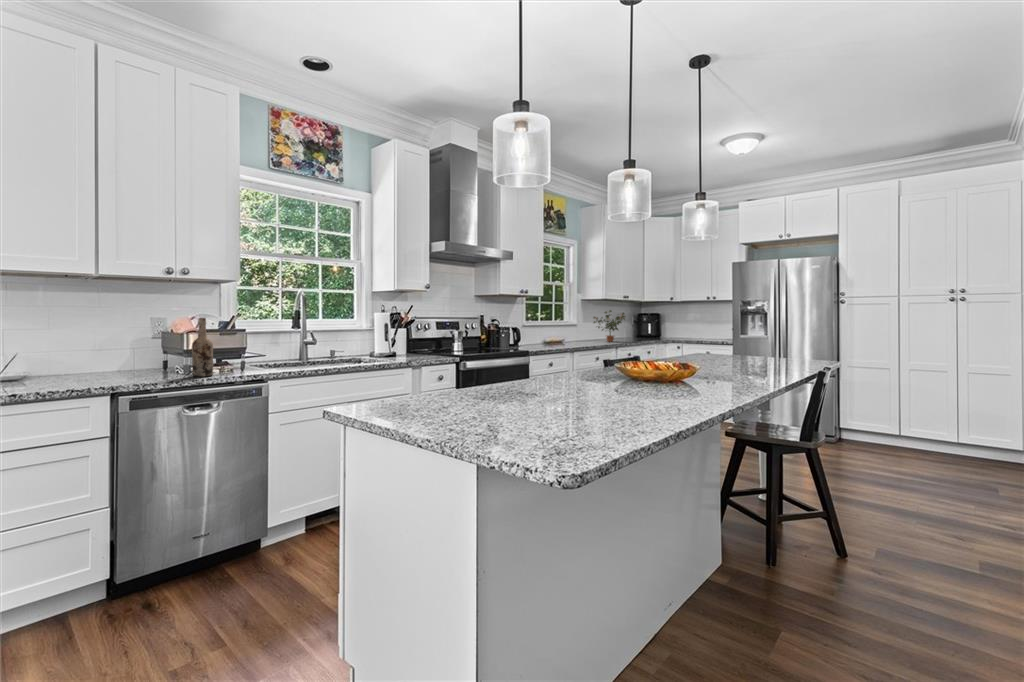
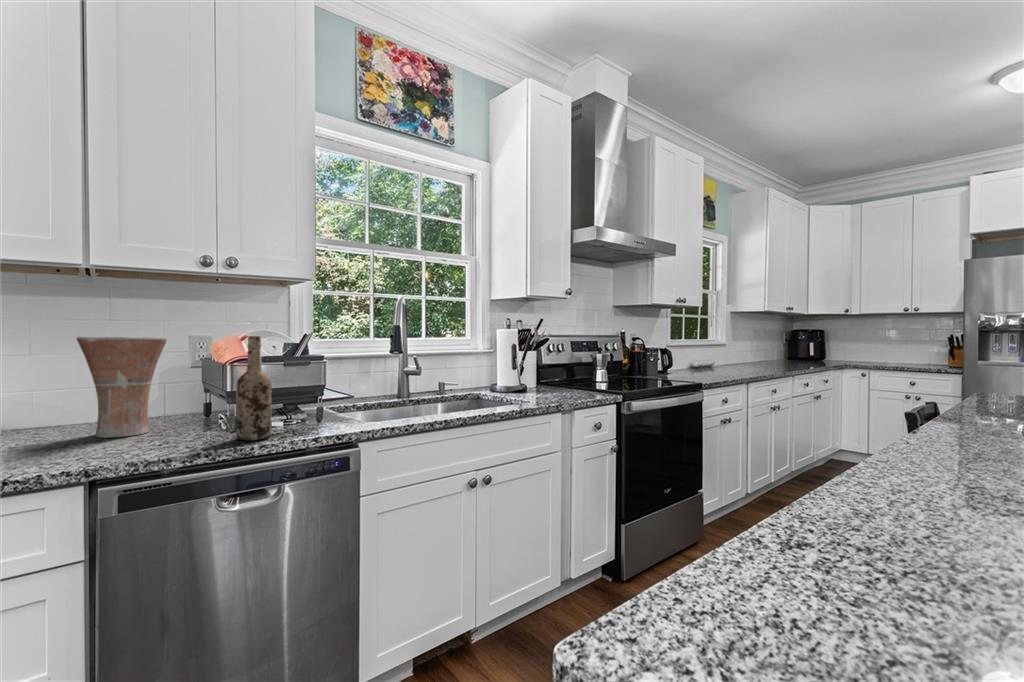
potted plant: present [593,310,626,342] -> none [746,324,797,366]
vase: none [92,317,145,376] -> present [77,337,166,438]

